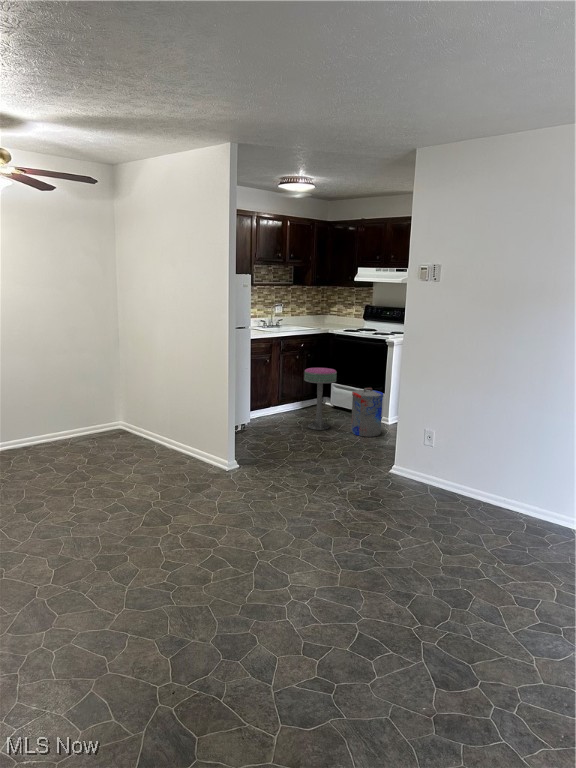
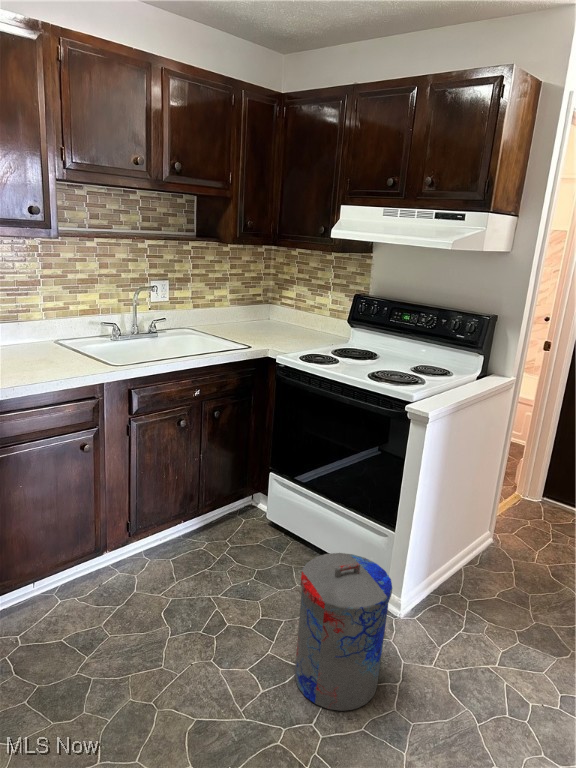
bar stool: present [304,368,337,430] -> none [167,479,261,661]

